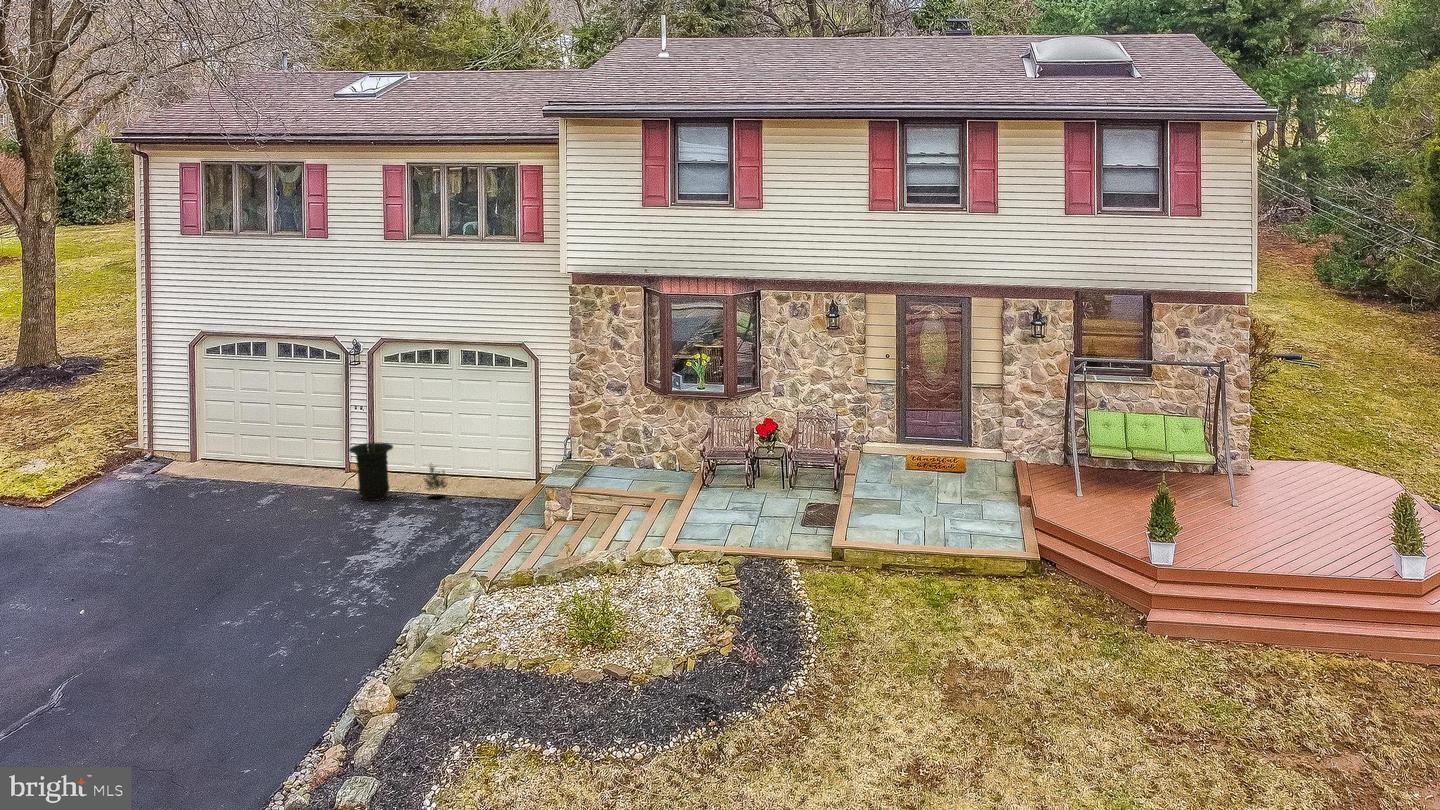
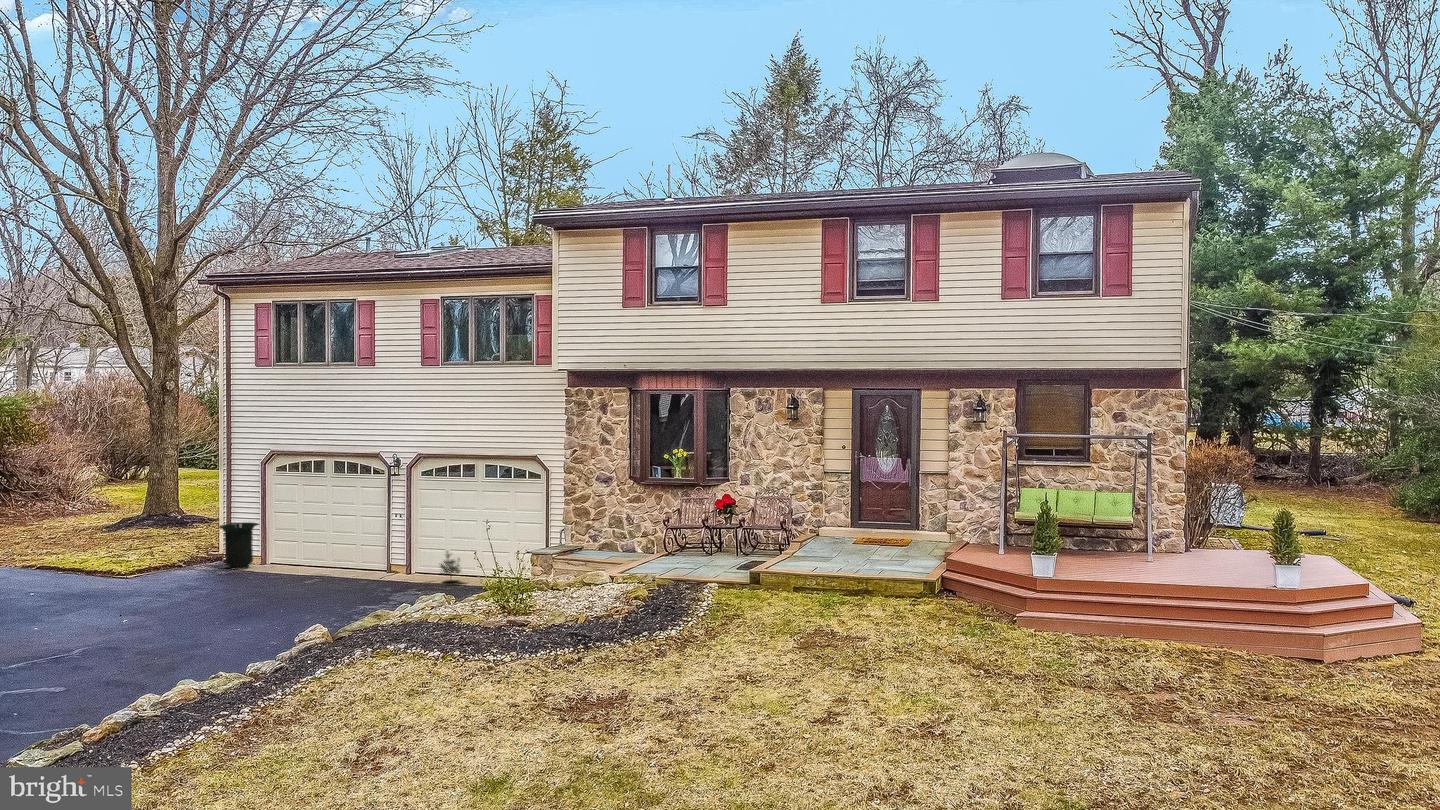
trash can: present [349,442,393,501] -> present [219,522,258,570]

